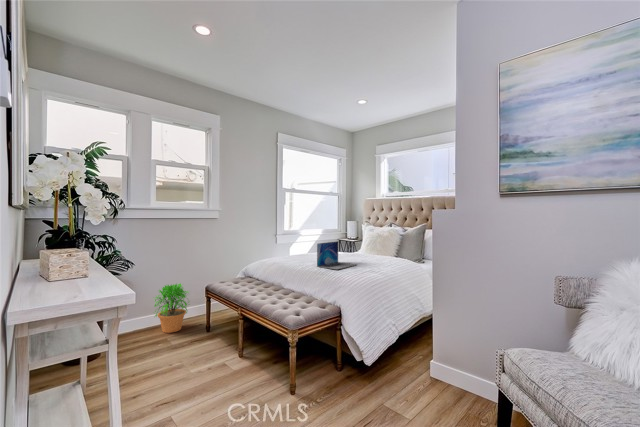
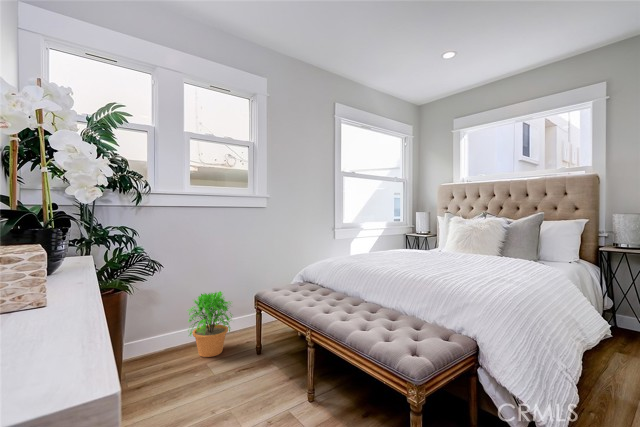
laptop: present [317,241,356,270] -> none [412,235,468,275]

